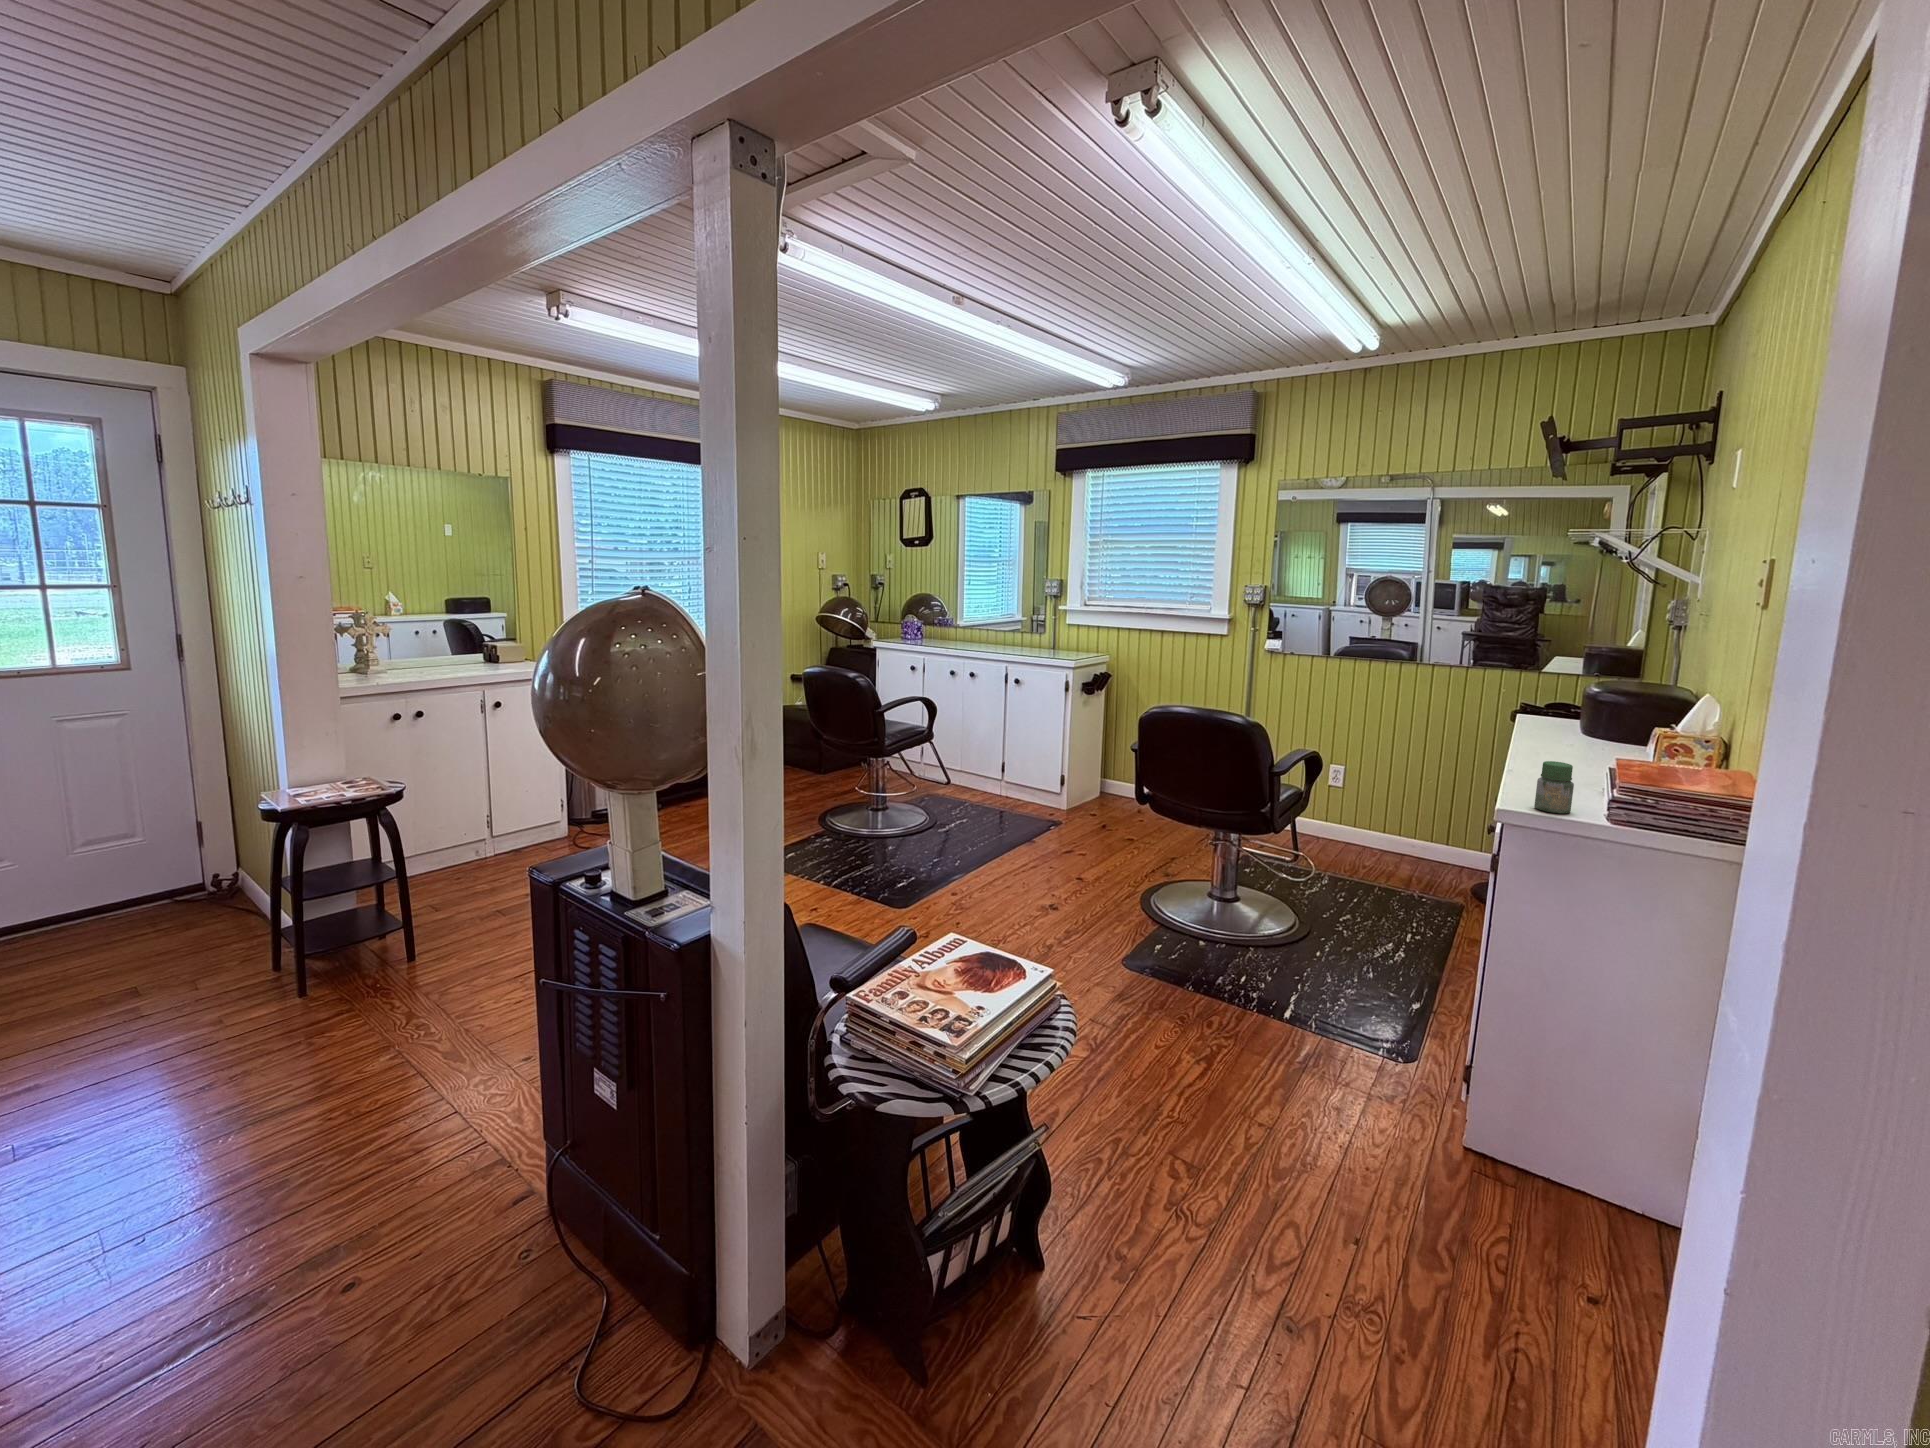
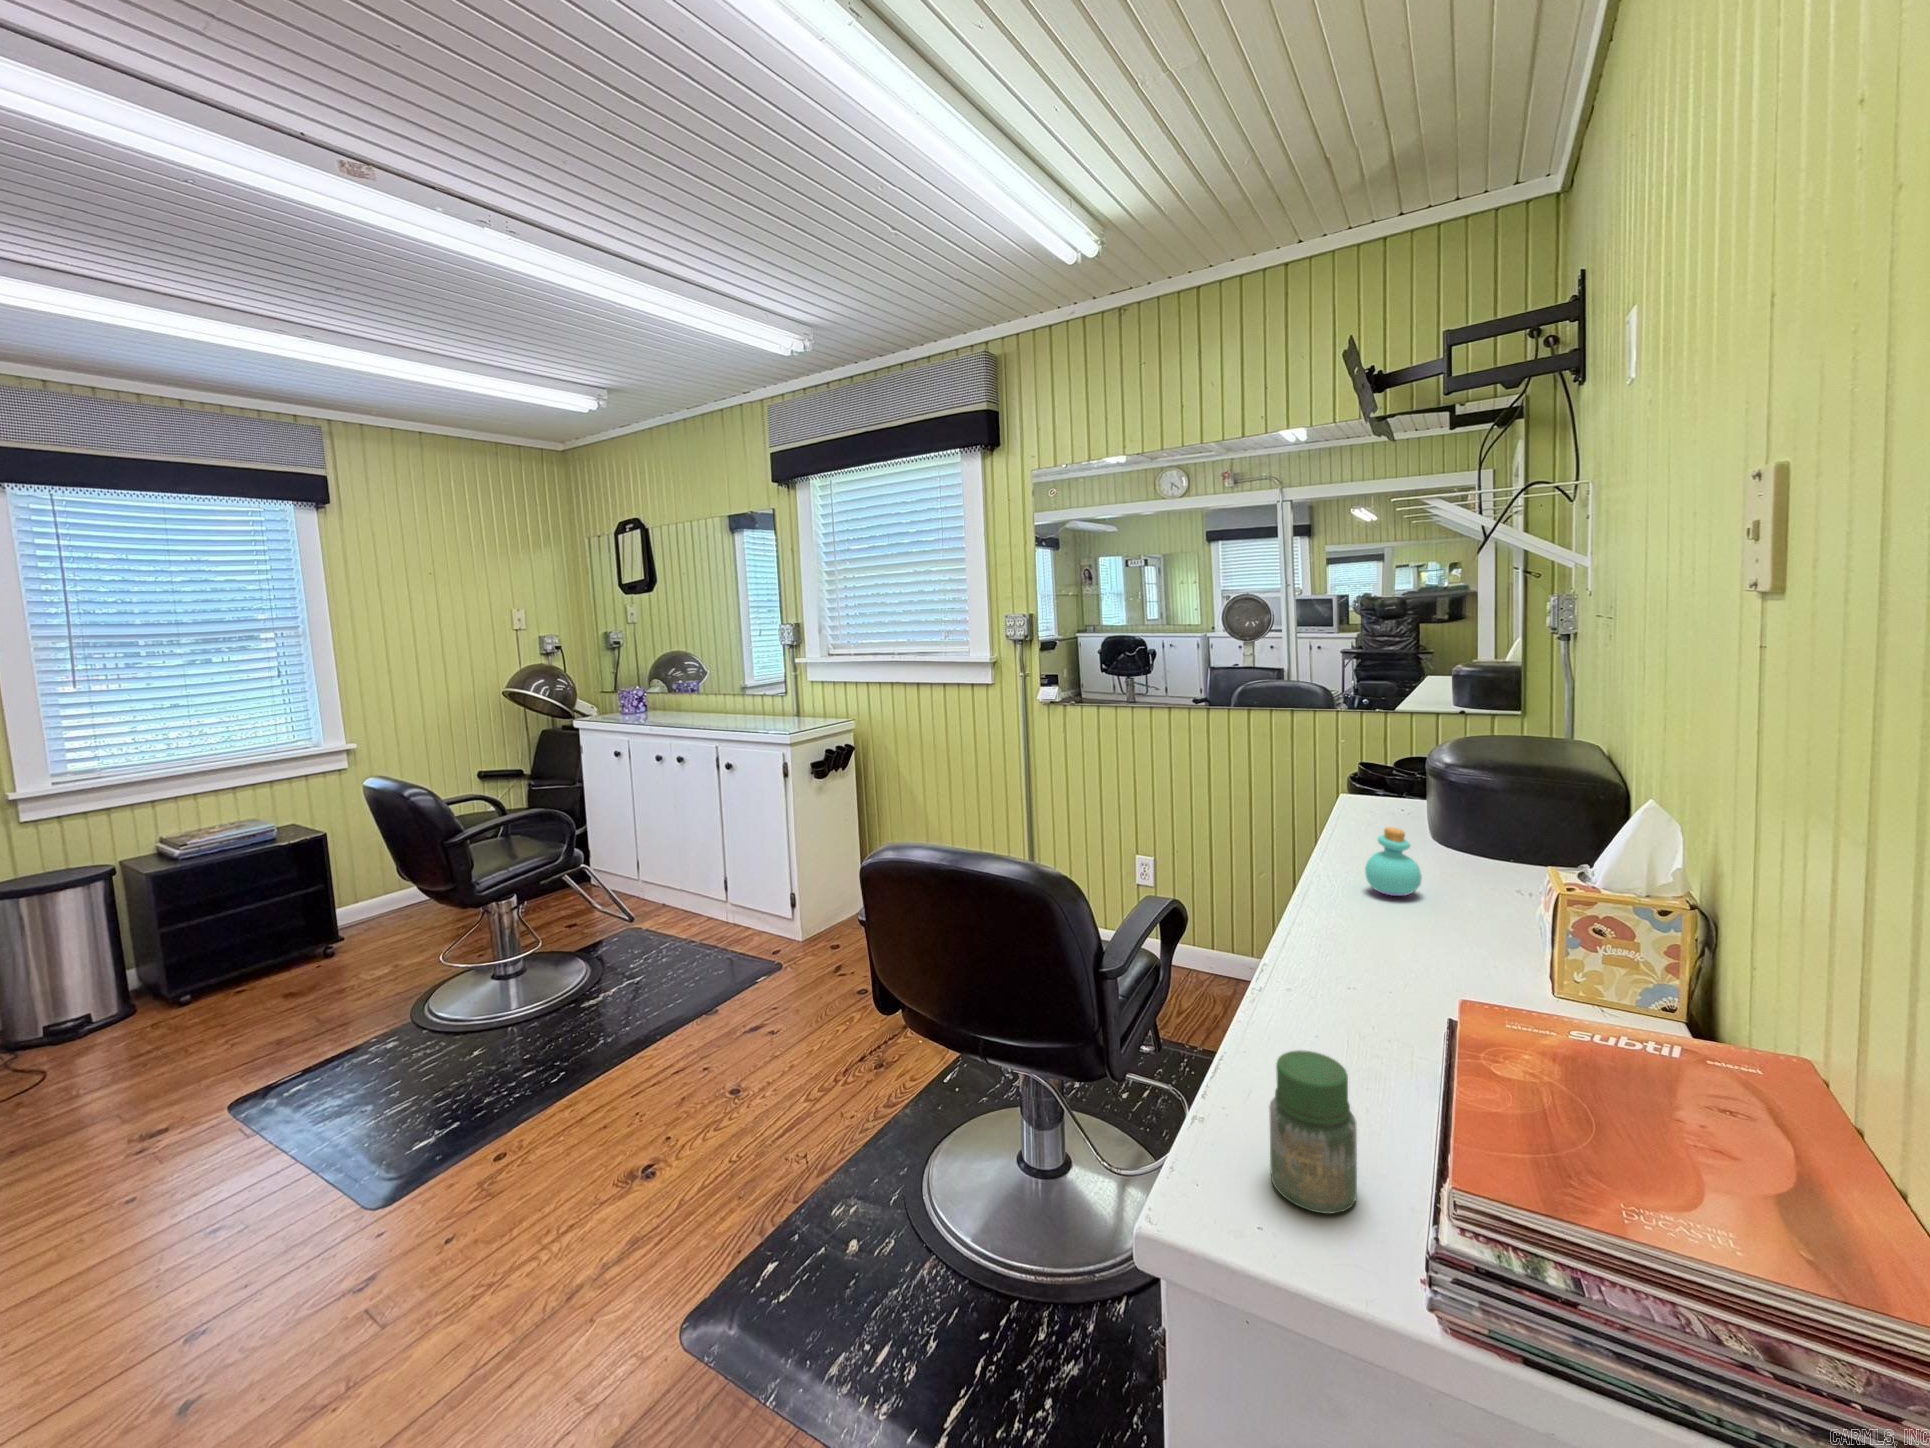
perfume bottle: none [1546,717,1580,753] -> present [1365,827,1422,896]

